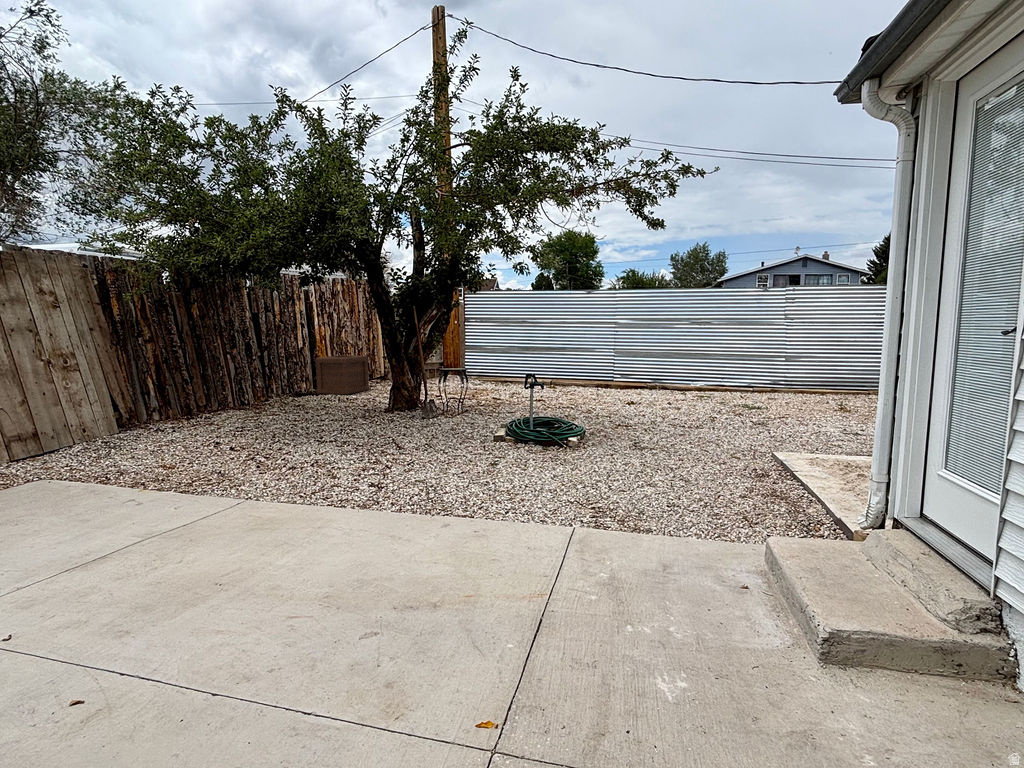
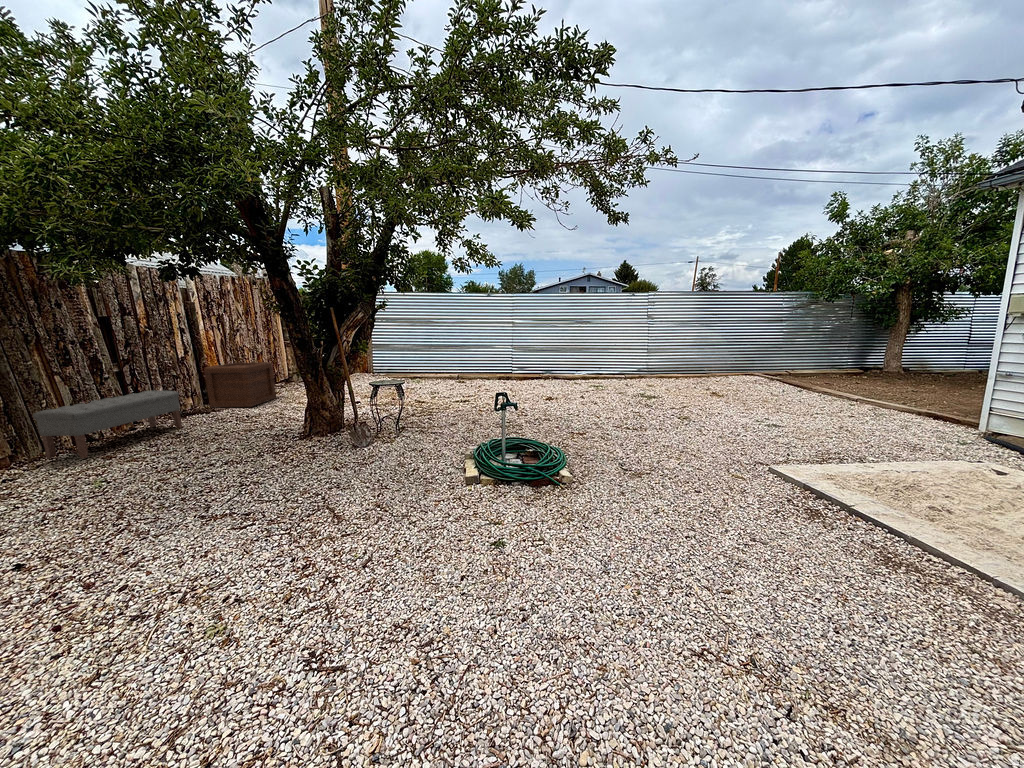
bench: none [214,372,297,415] -> present [33,391,182,458]

